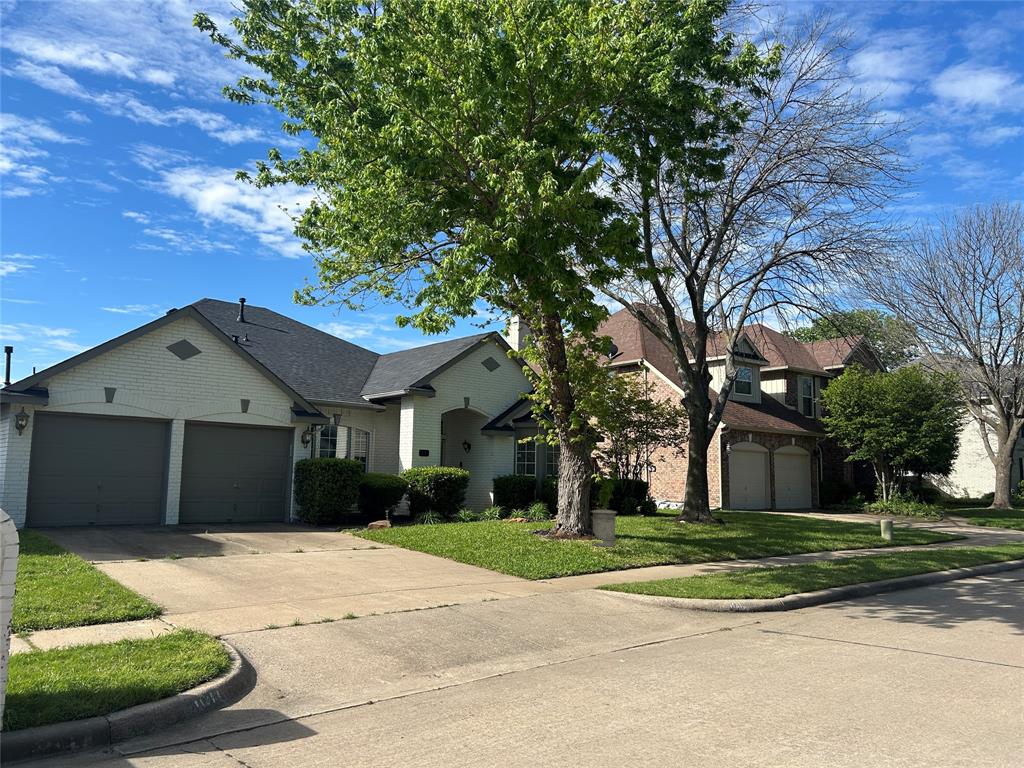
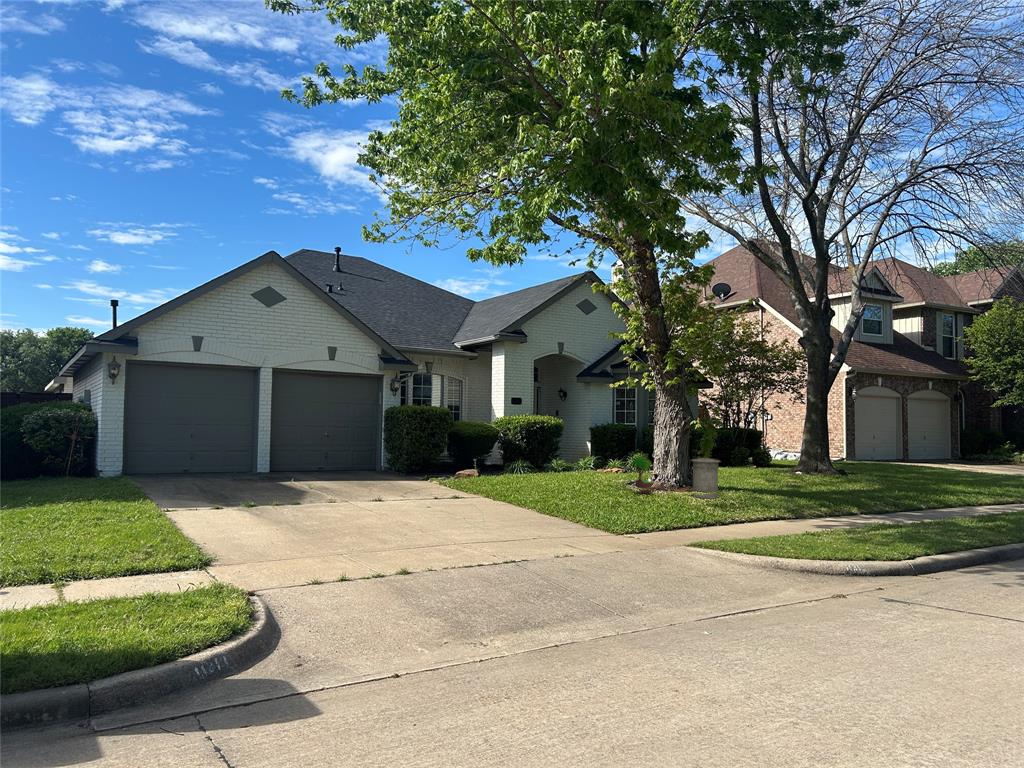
potted tree: none [536,504,558,543] -> present [631,456,654,494]

